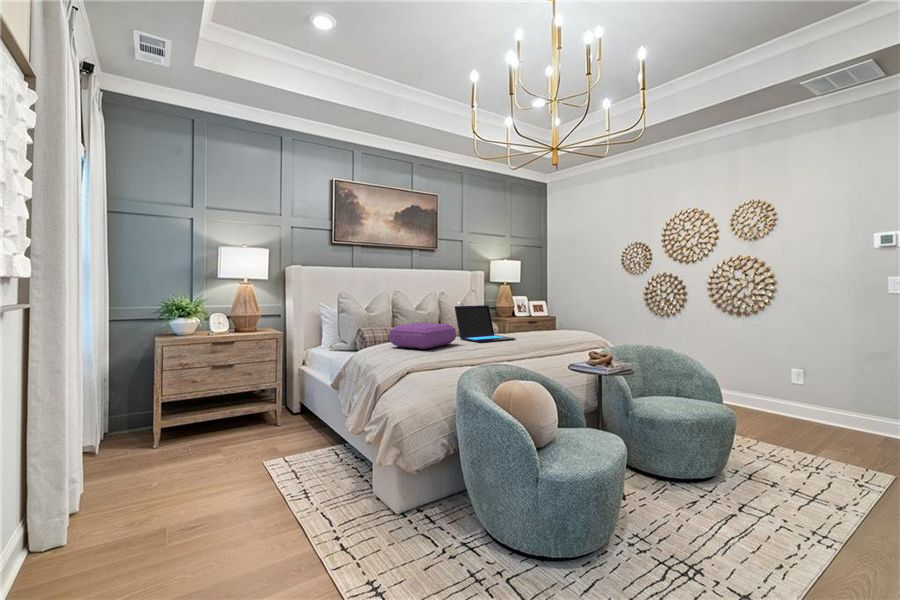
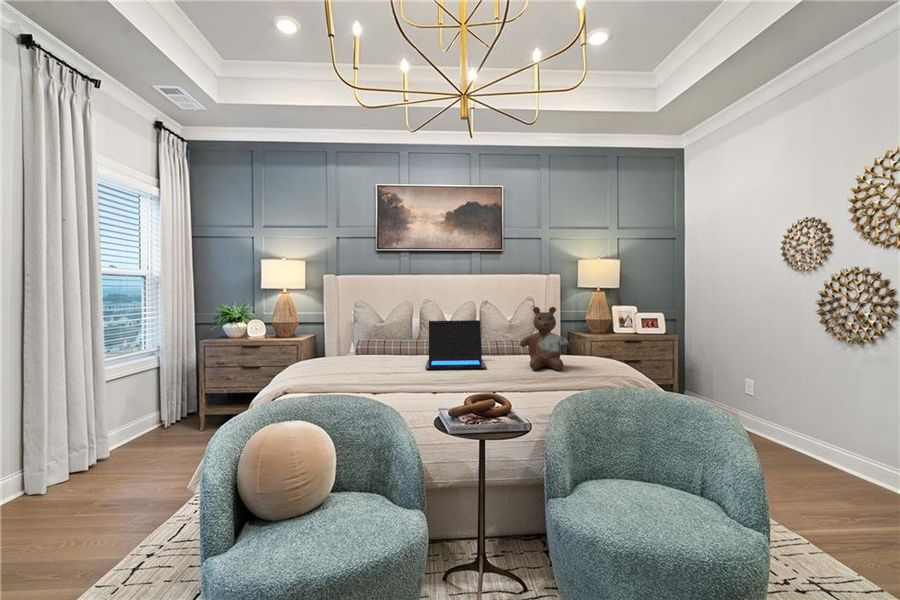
stuffed bear: none [527,294,562,338] -> present [520,307,570,370]
pillow: present [389,322,456,349] -> none [318,340,393,373]

